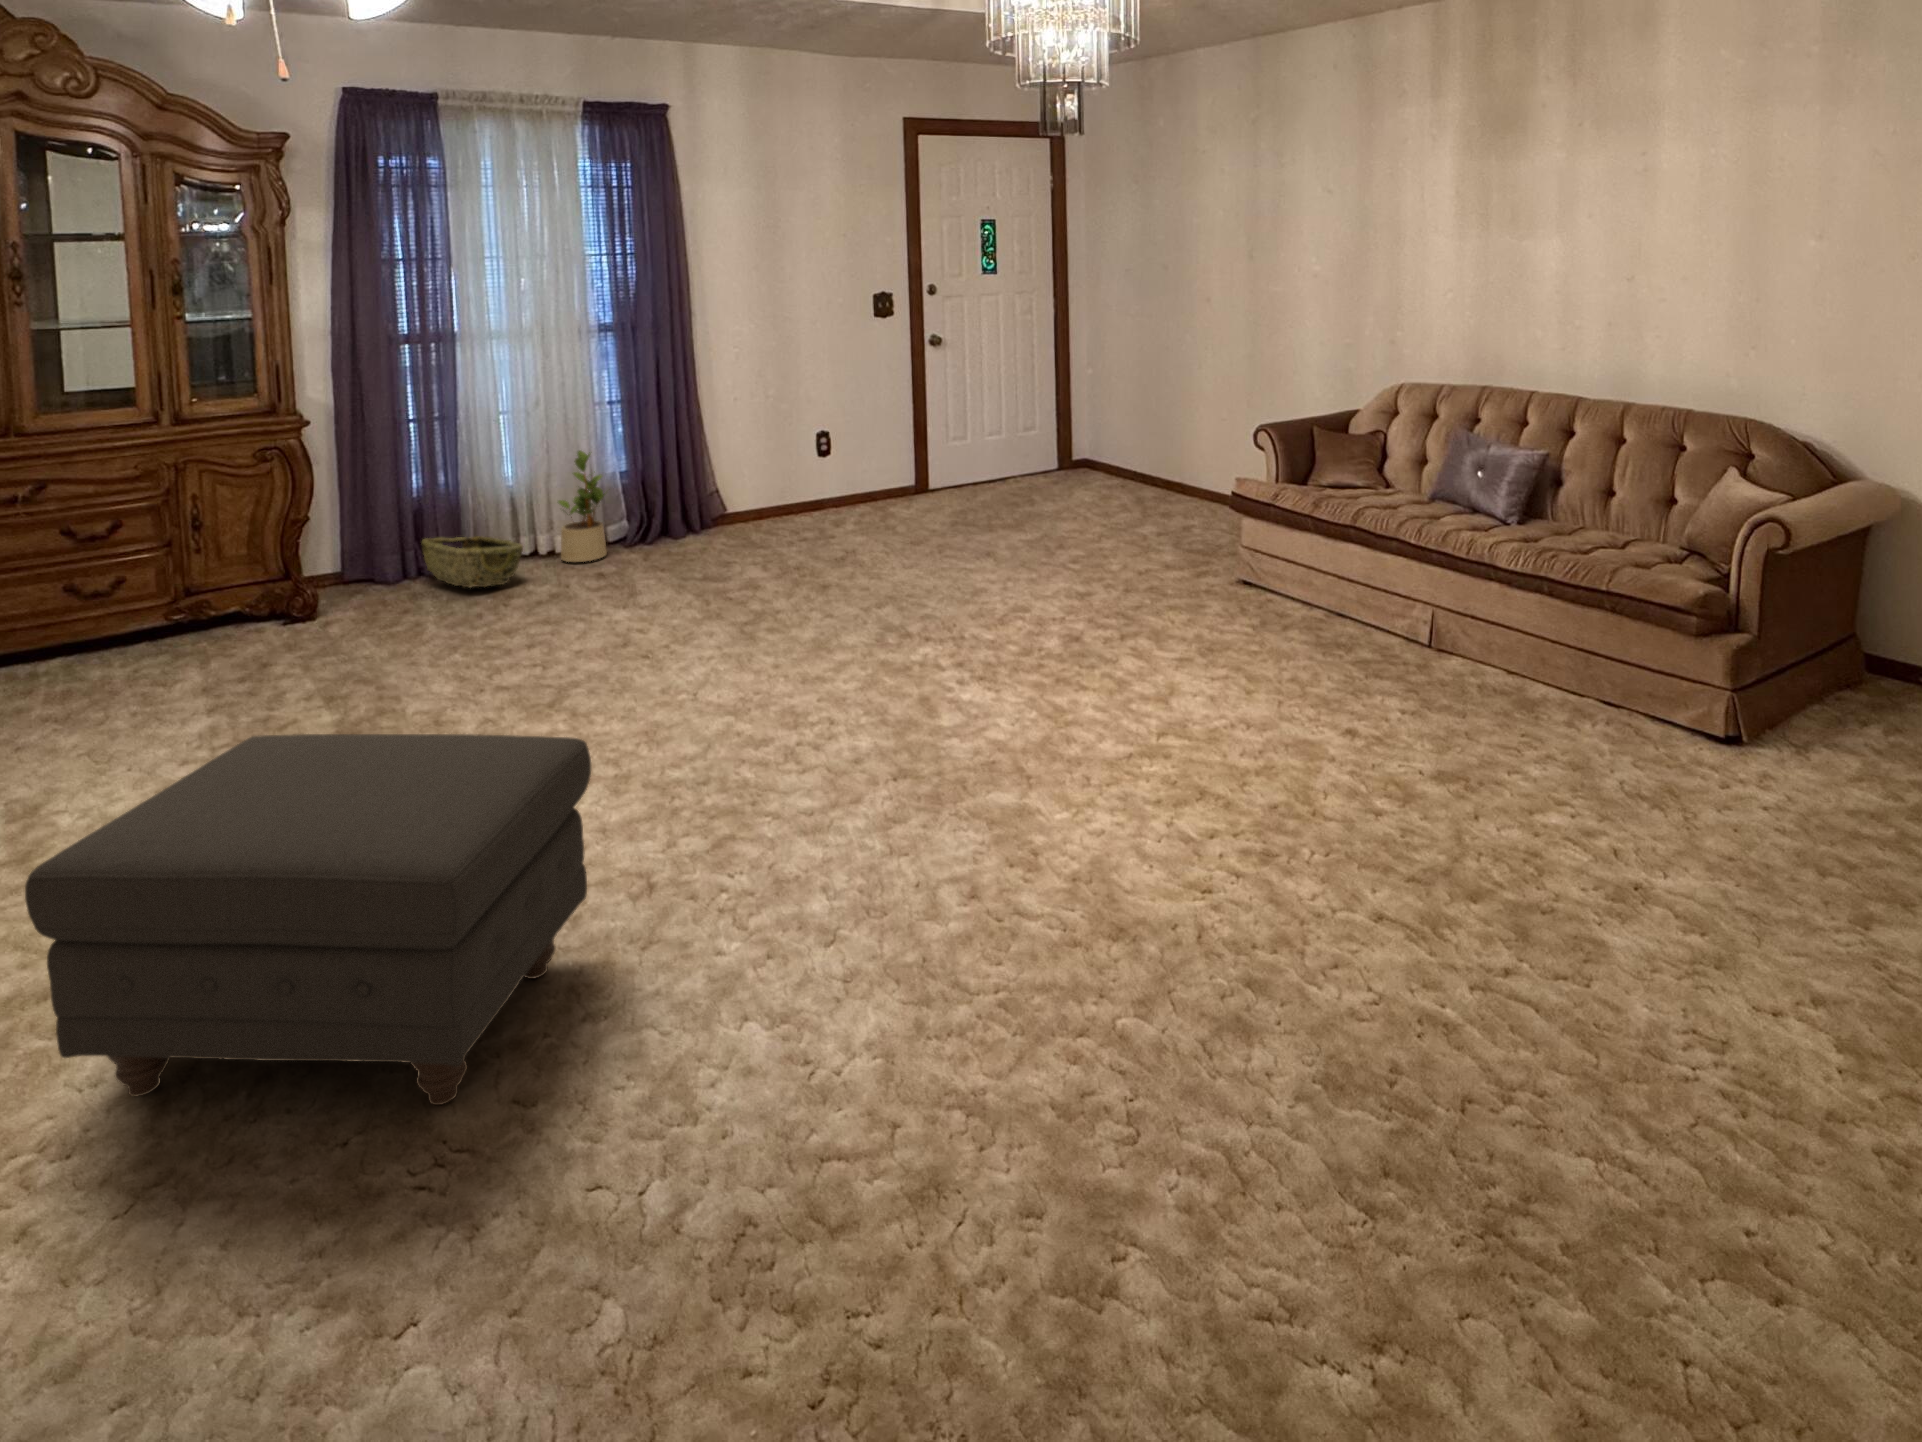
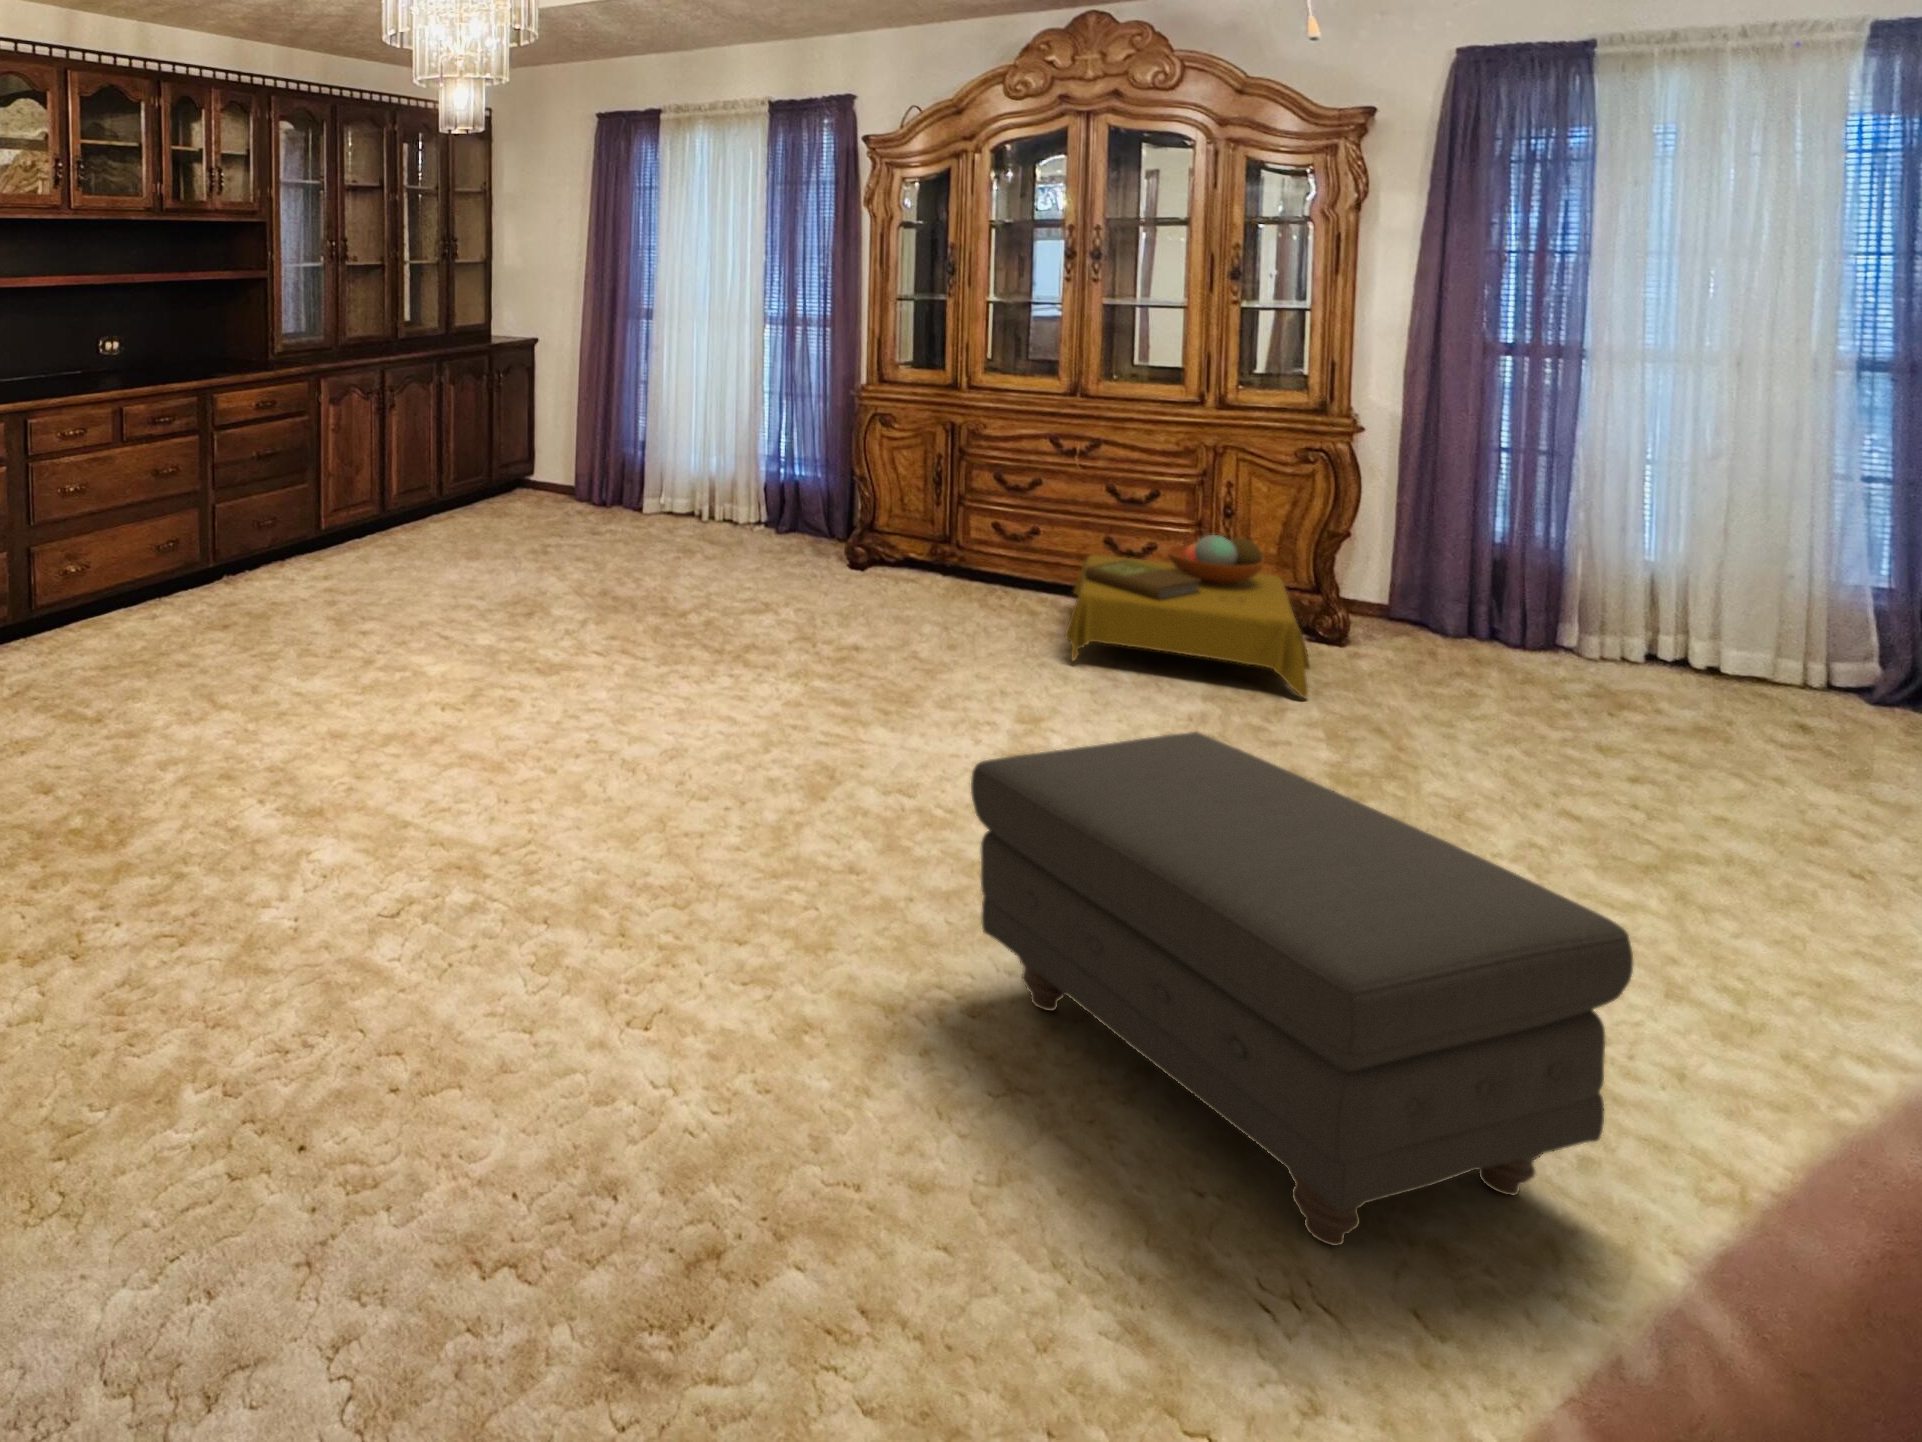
potted plant: present [558,450,607,562] -> none [1731,538,1847,702]
woven basket: present [422,536,523,587] -> none [1498,595,1659,686]
side table: none [37,547,301,735] -> present [1065,535,1310,698]

